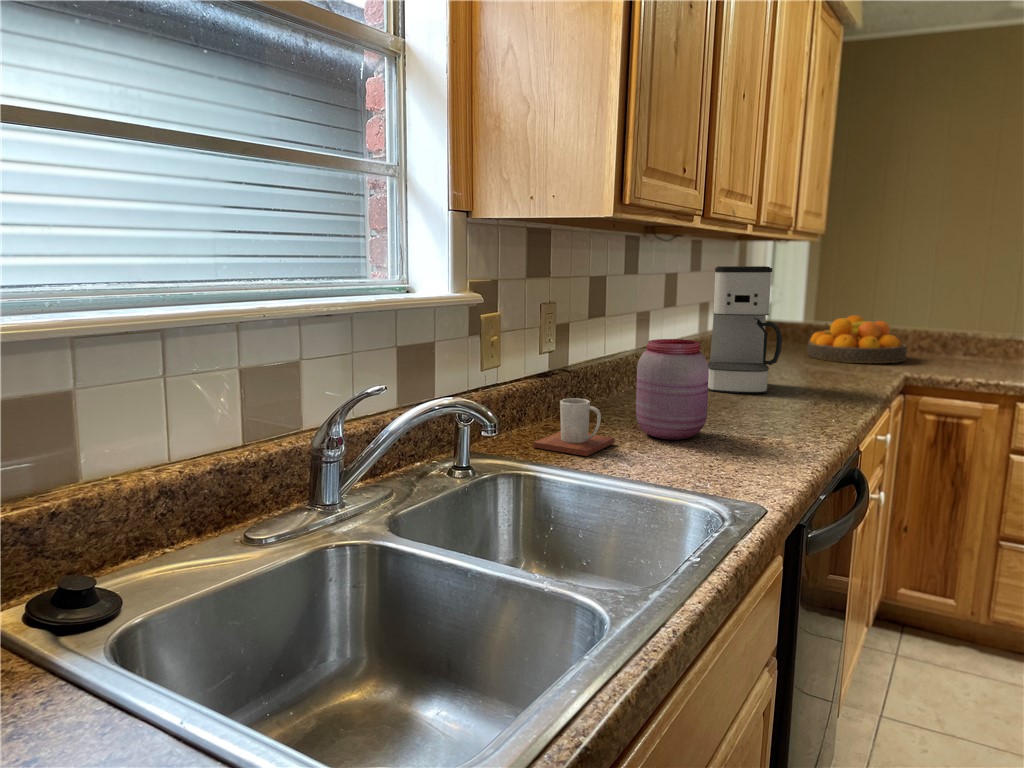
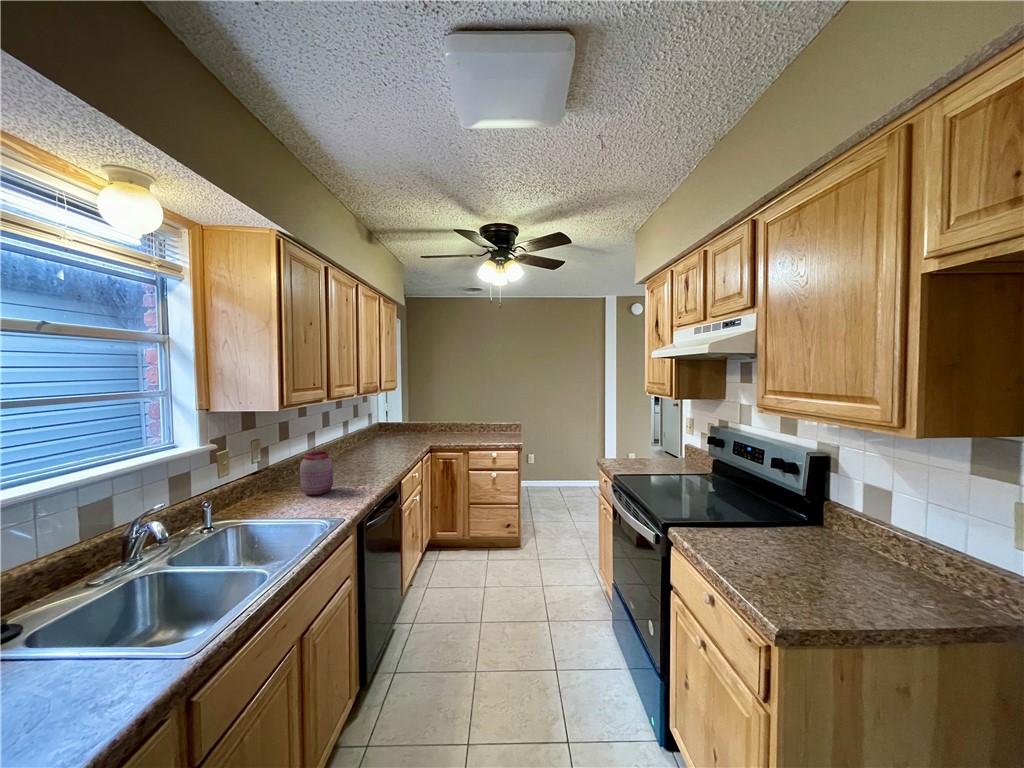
coffee maker: present [708,266,782,394] -> none [343,409,375,466]
fruit bowl: present [807,315,907,363] -> none [397,420,436,442]
mug: present [533,398,615,456] -> none [248,485,290,511]

